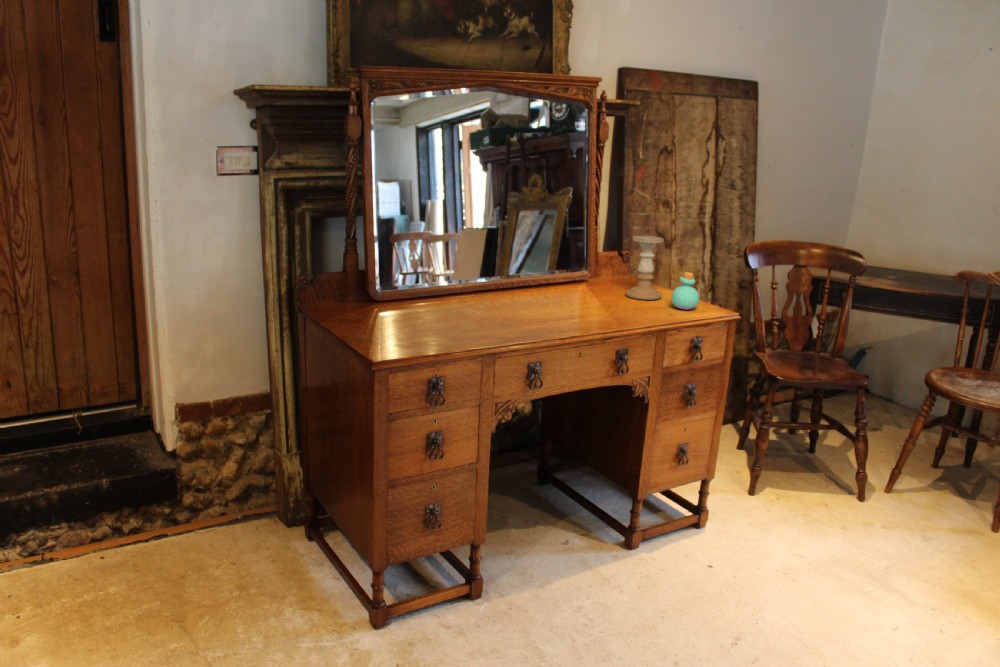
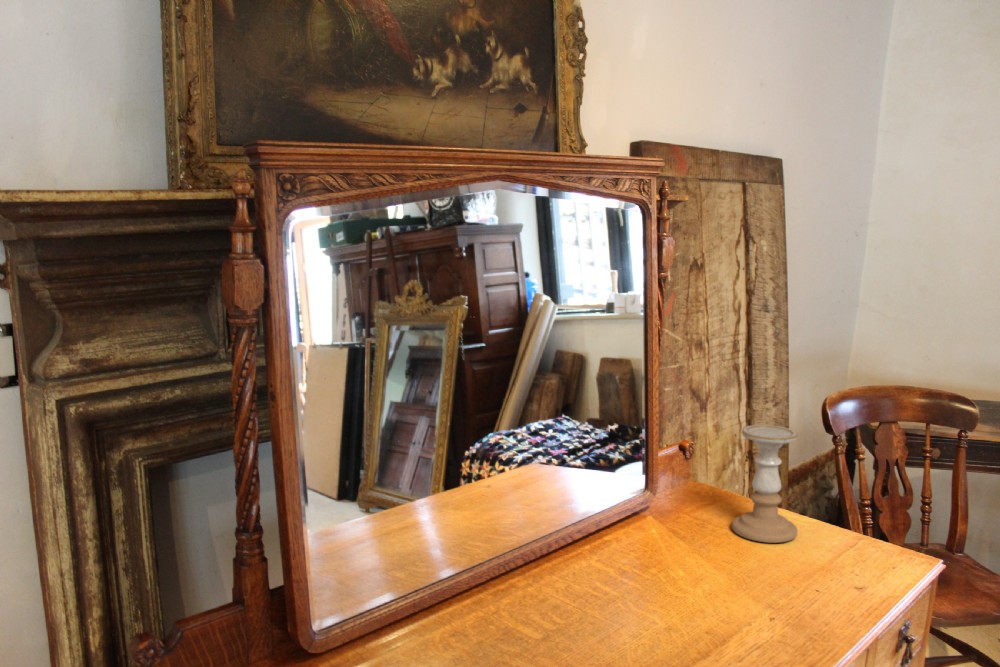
perfume bottle: present [672,272,700,310] -> none [838,494,891,563]

